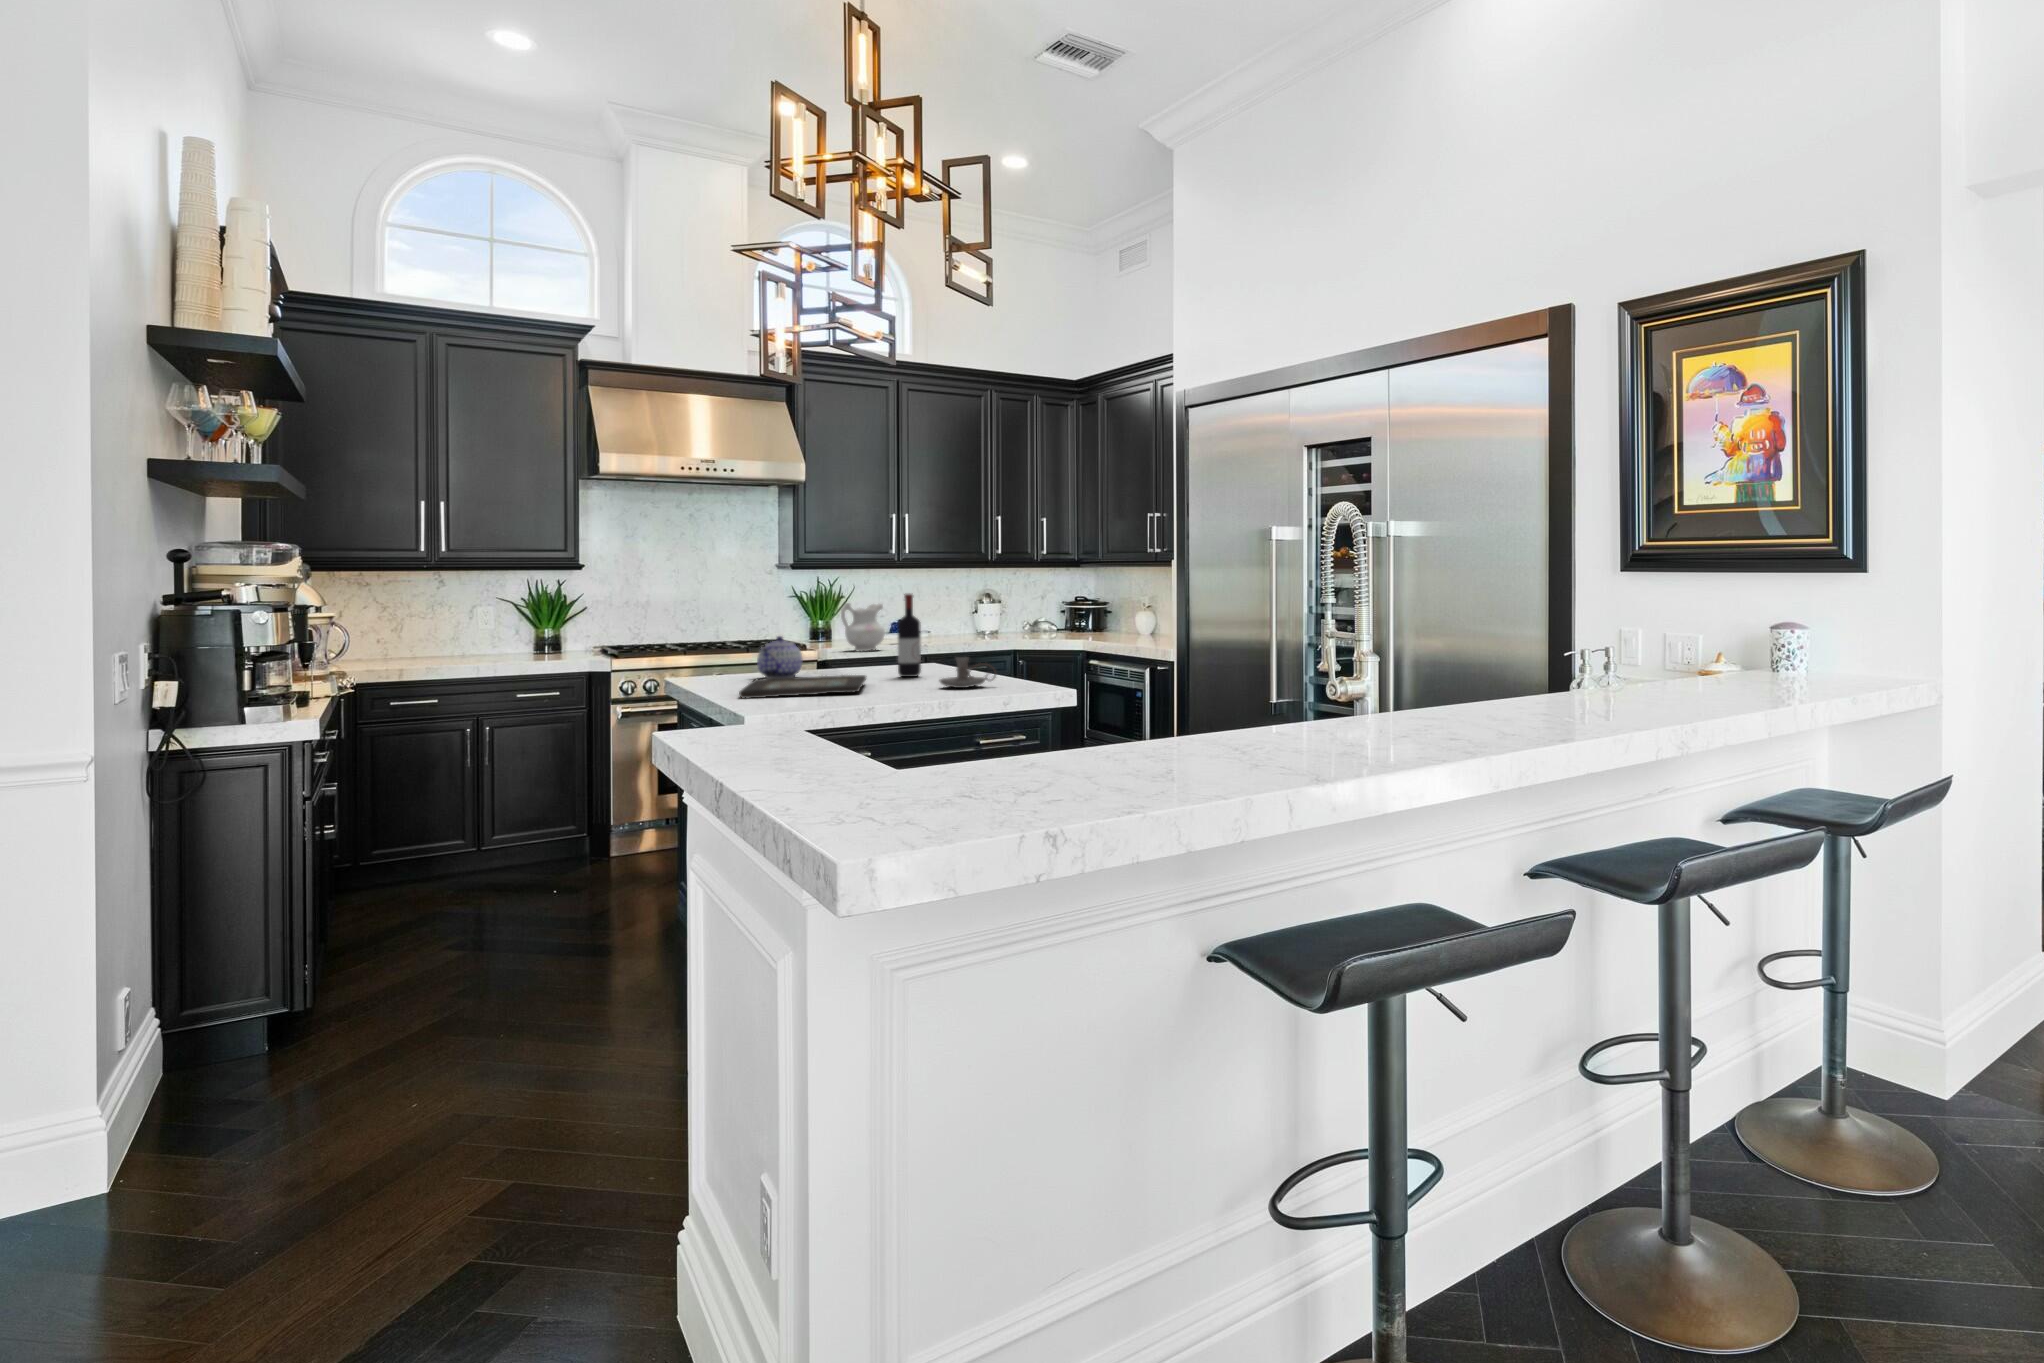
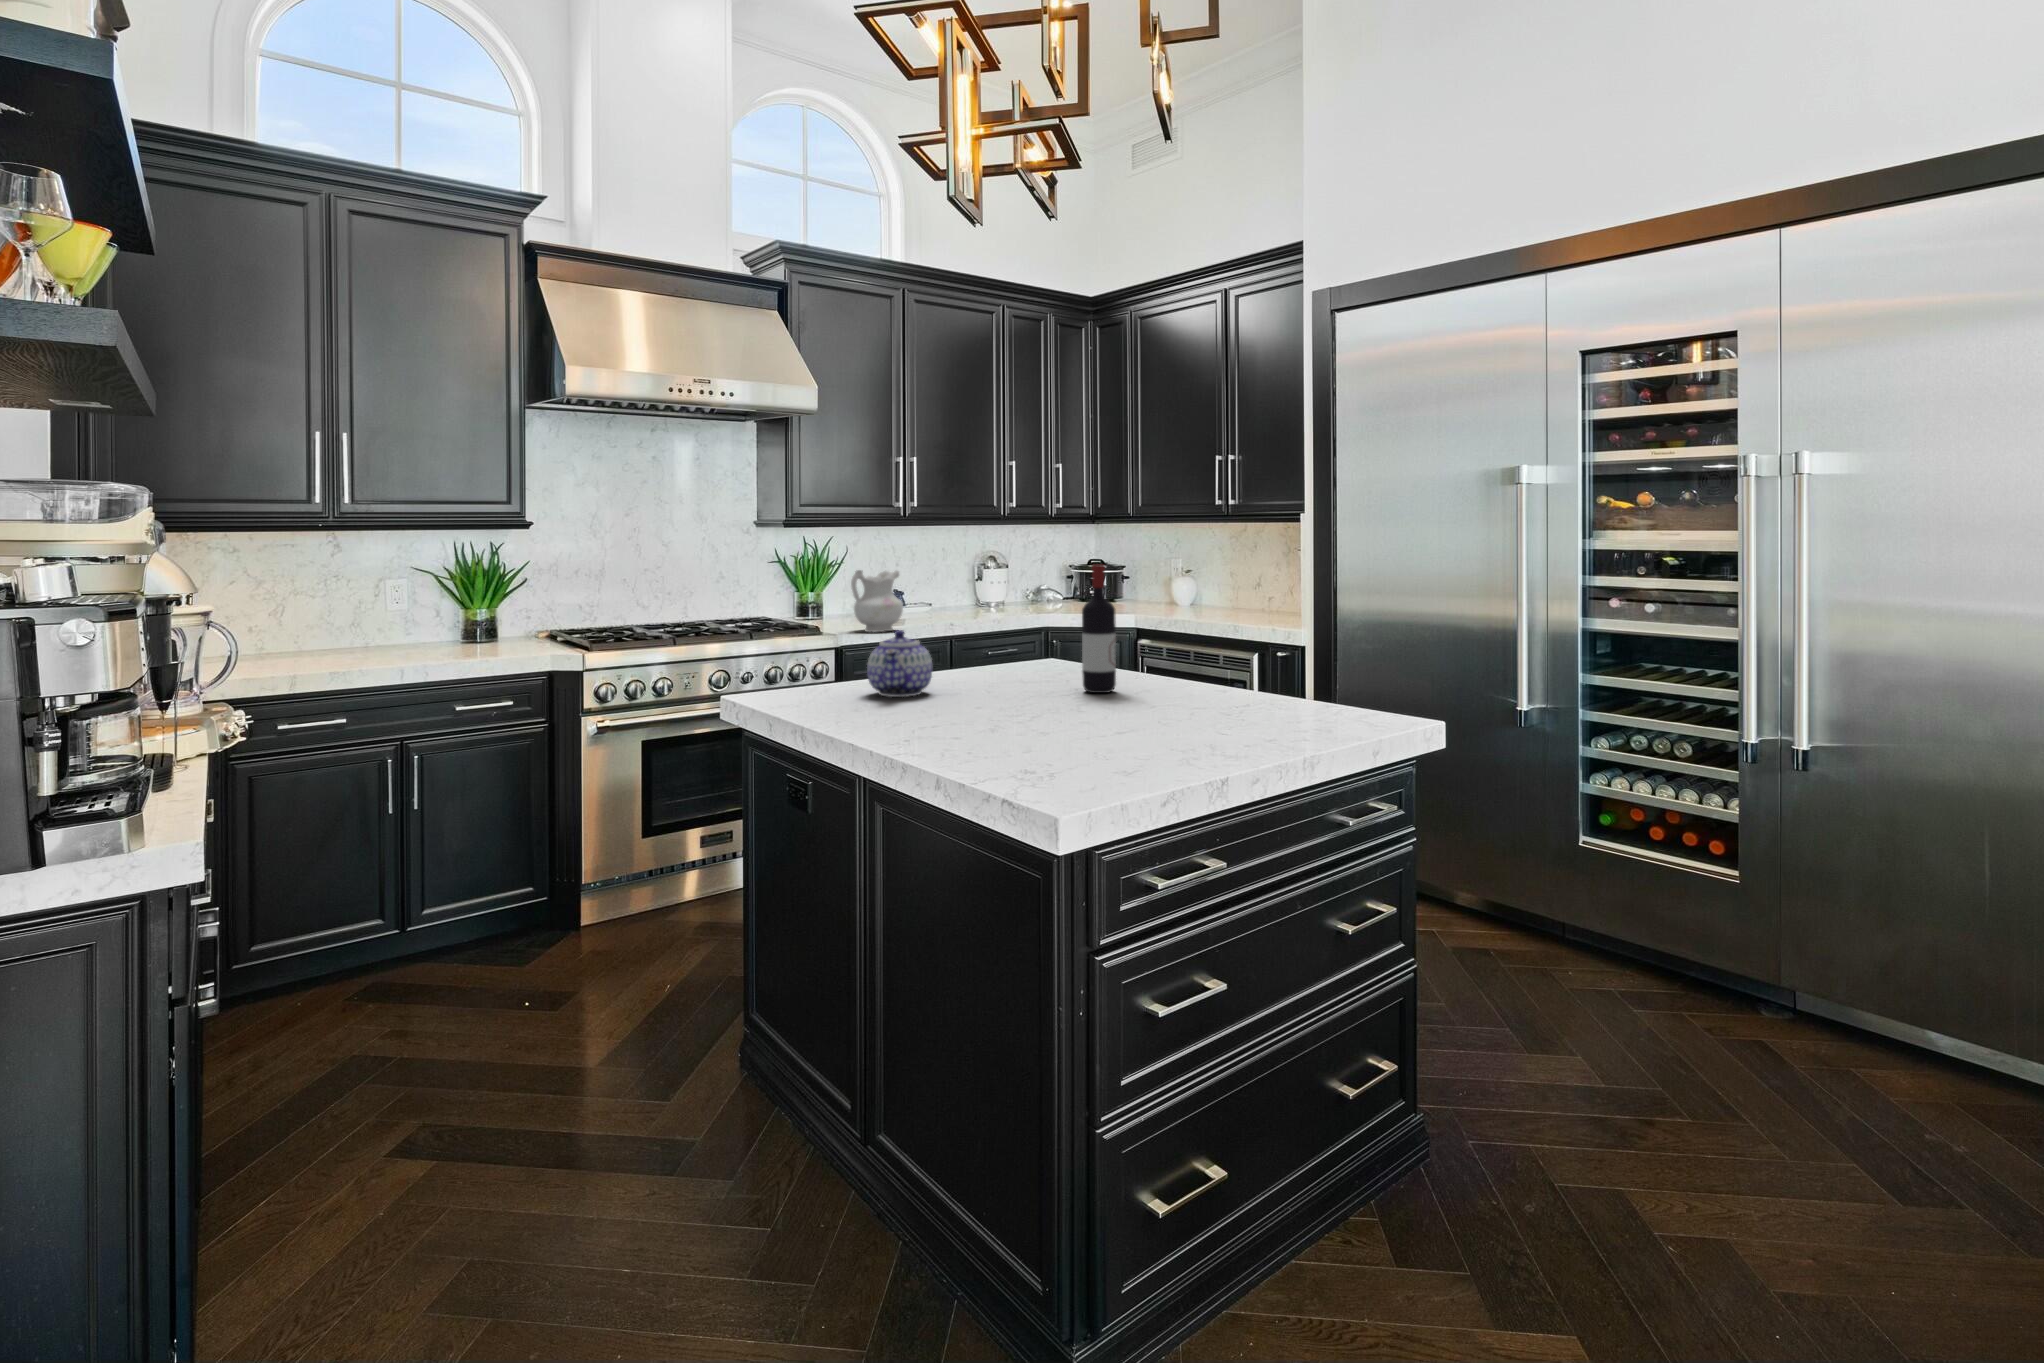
candle holder: present [940,657,996,688] -> none [1239,673,1326,726]
decorative tray: present [739,675,867,698] -> none [925,699,1162,763]

